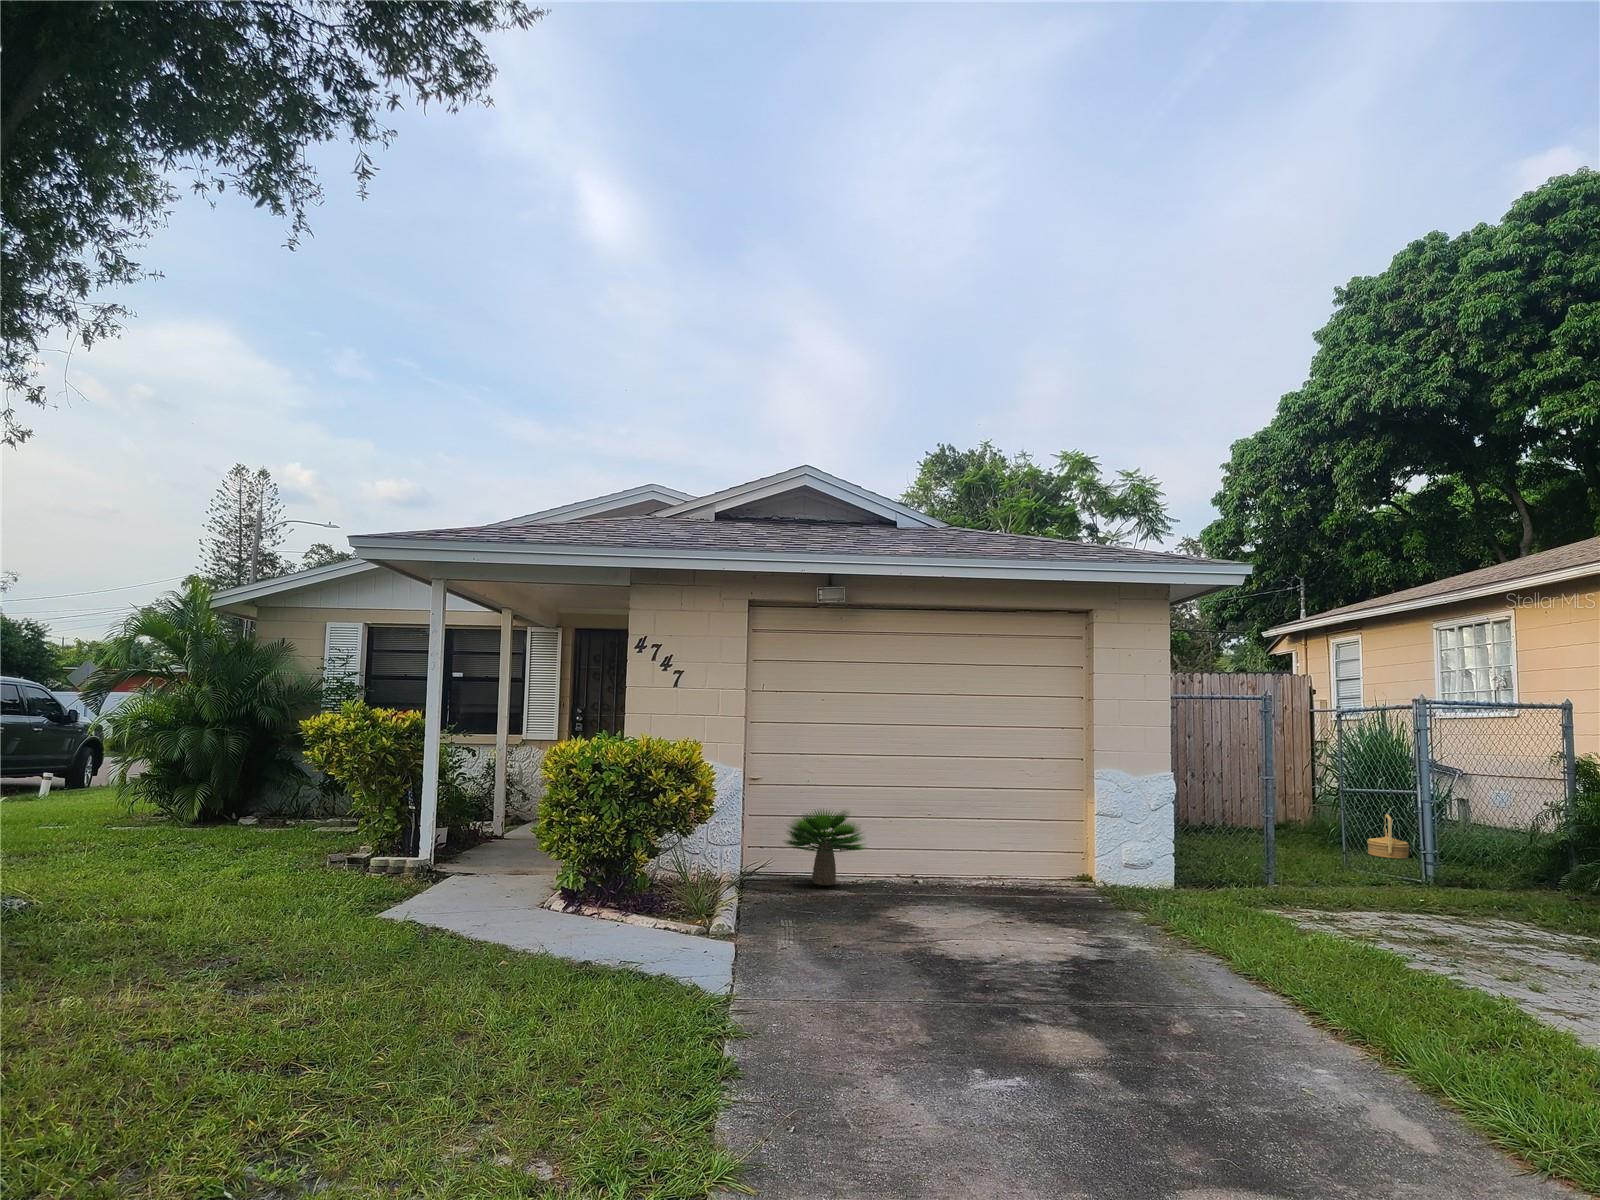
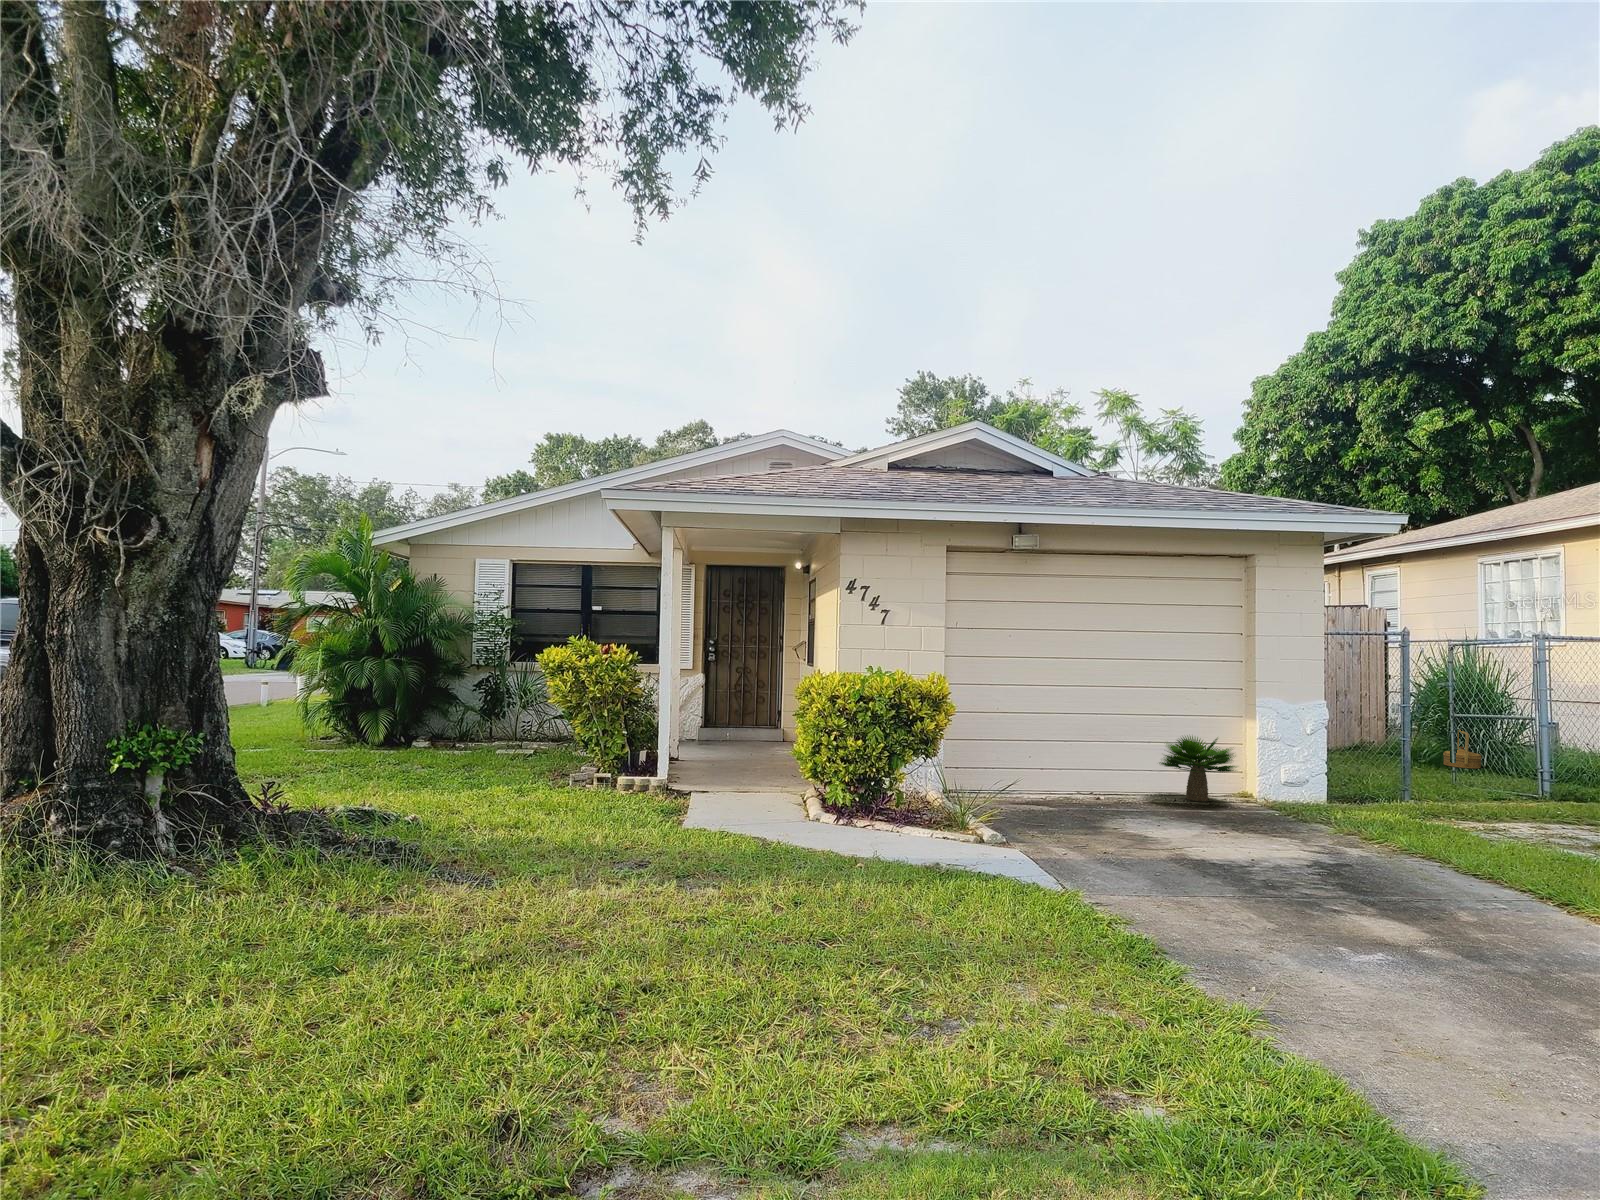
potted plant: present [786,809,865,885] -> present [1159,736,1236,801]

